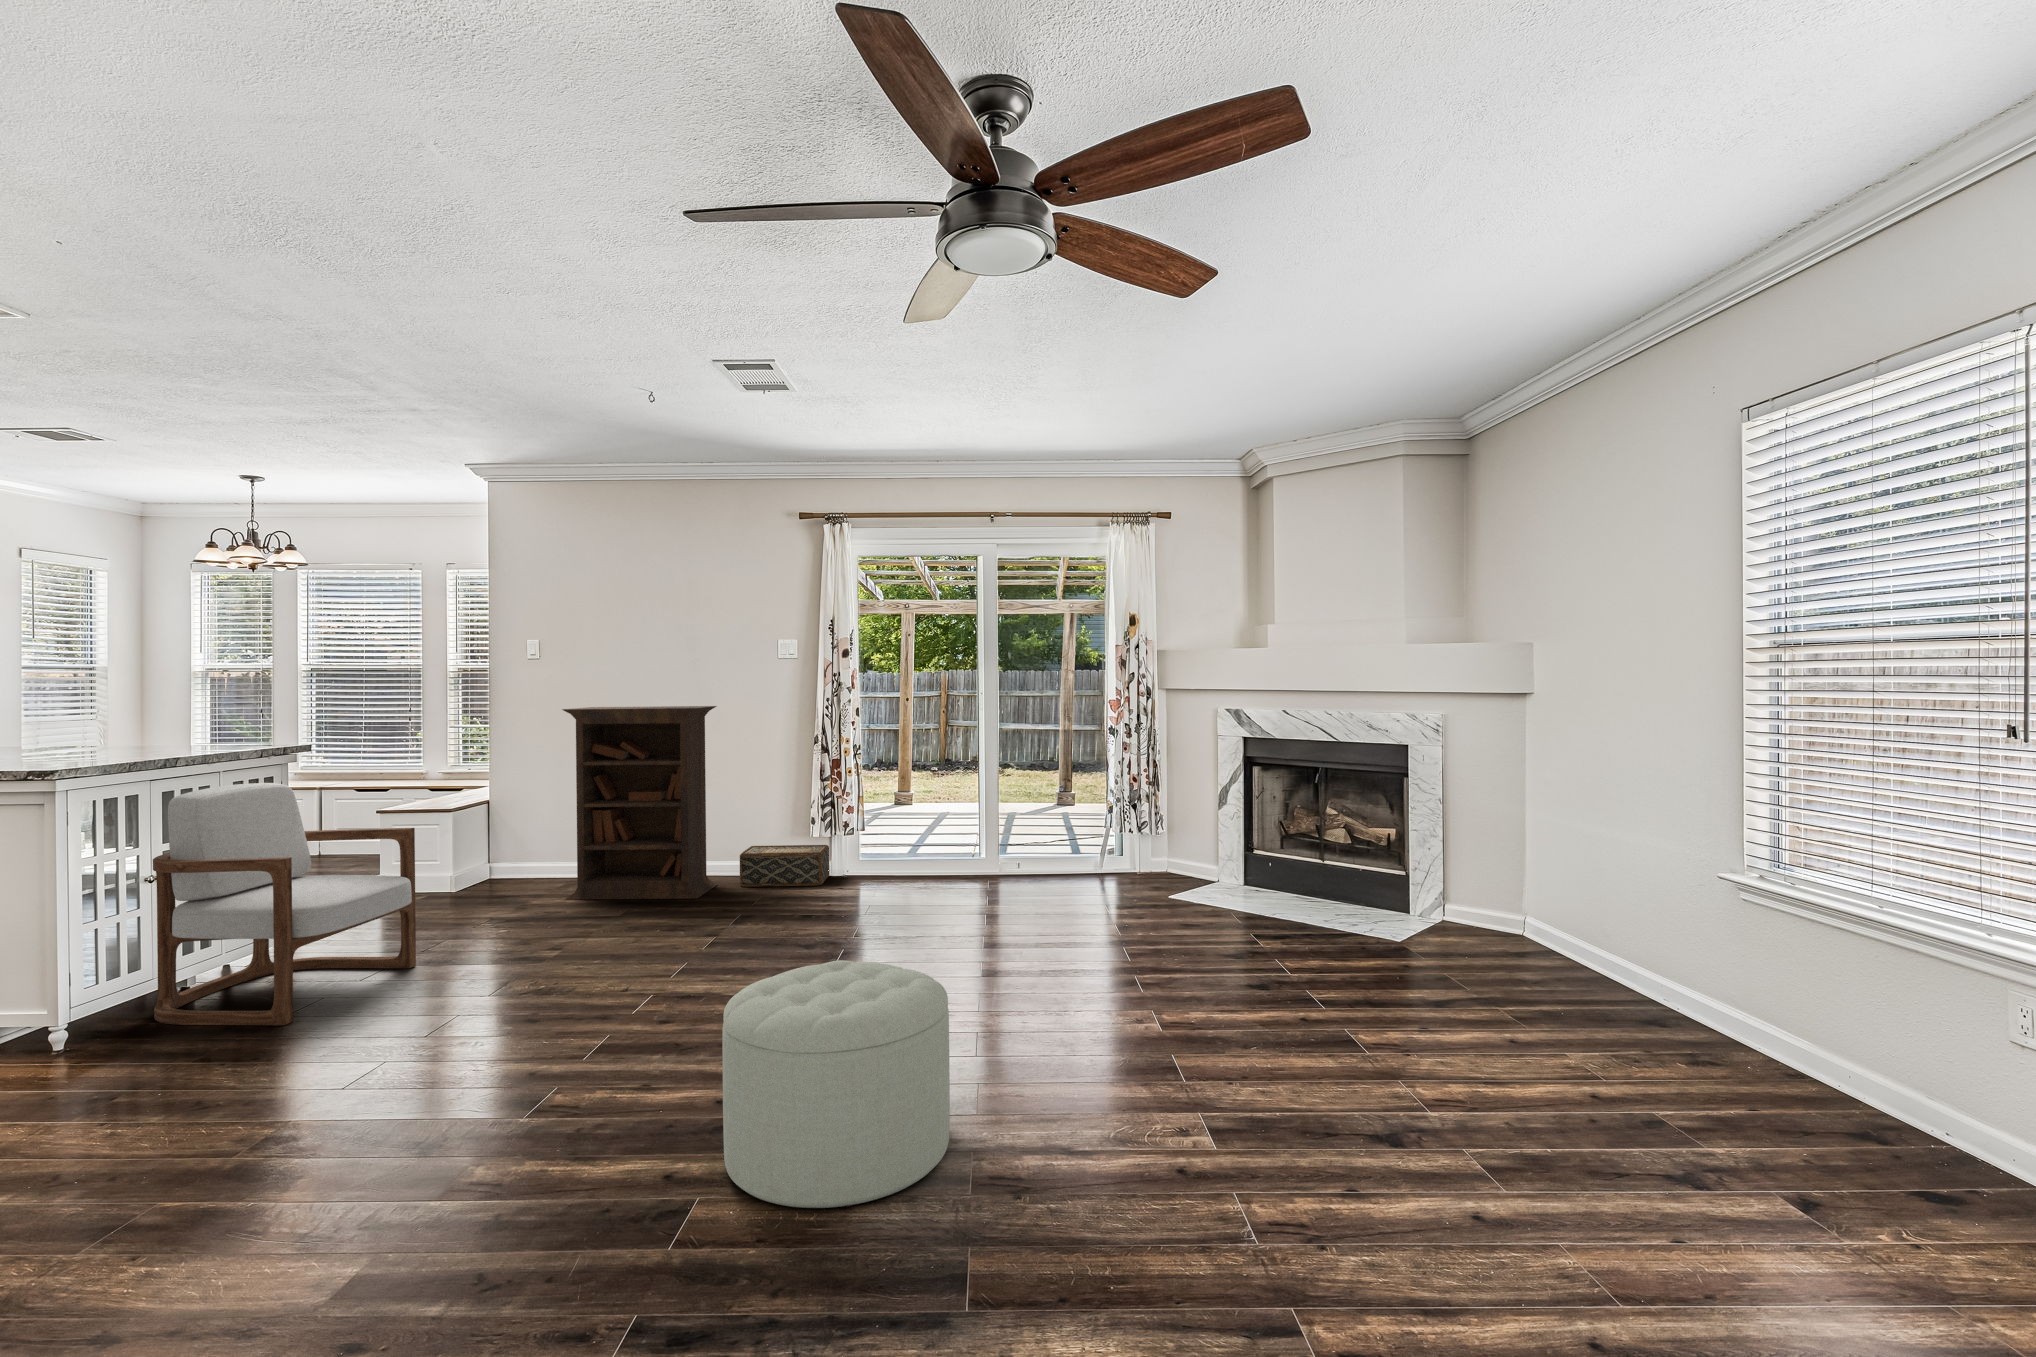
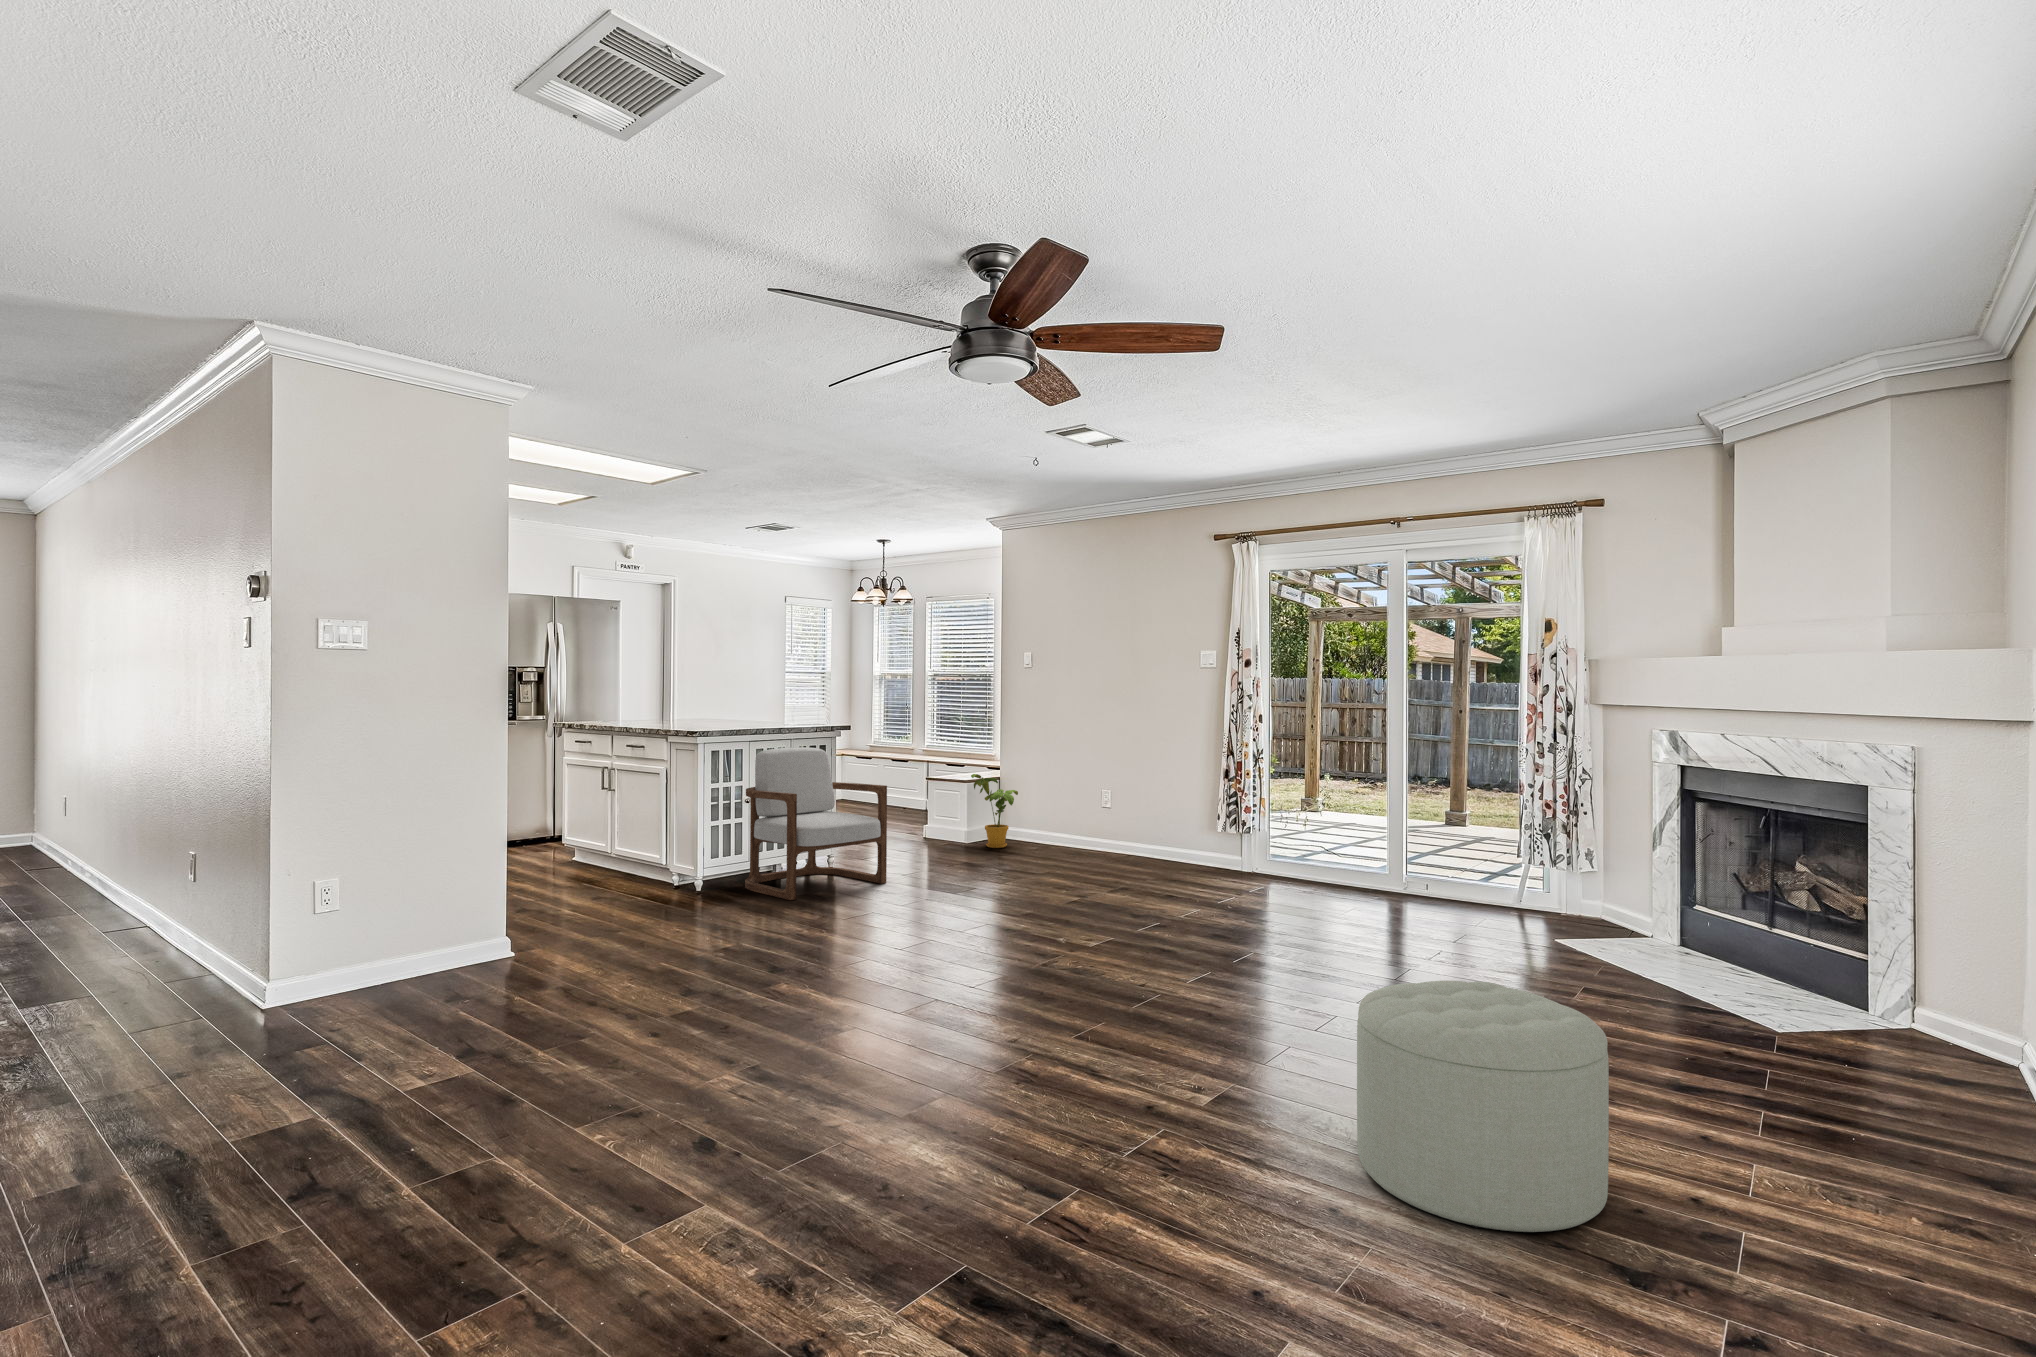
bookcase: present [562,706,718,899] -> none [1021,707,1140,872]
house plant: none [468,798,533,891] -> present [971,774,1018,848]
woven basket: present [740,845,829,887] -> none [1152,836,1236,877]
ottoman: present [722,960,950,1208] -> present [1357,981,1609,1232]

